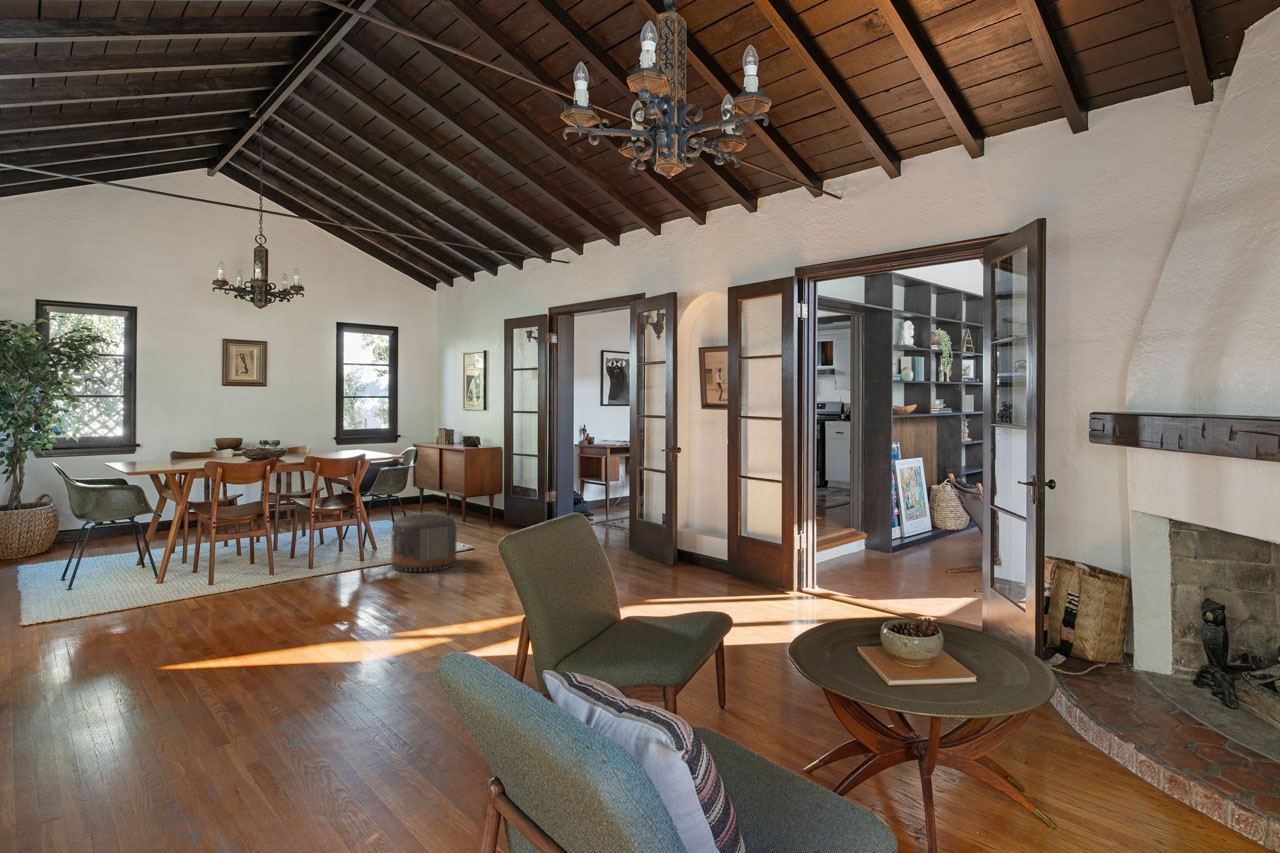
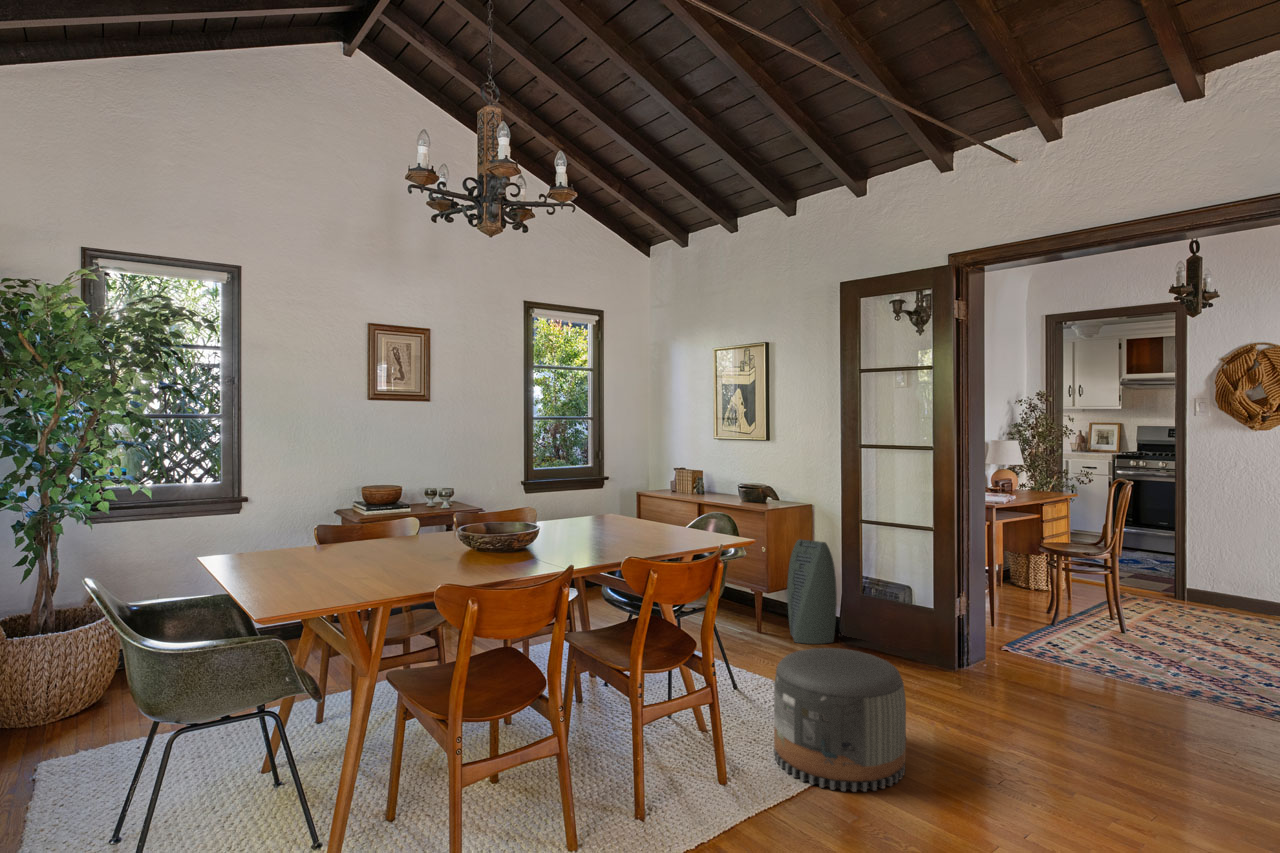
air purifier: none [476,472,503,532] -> present [787,539,837,644]

